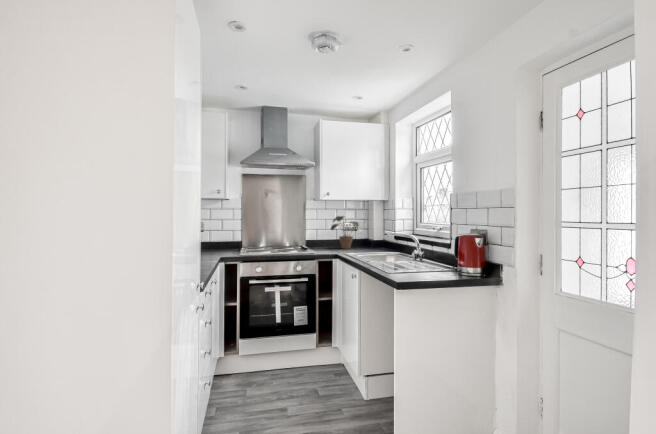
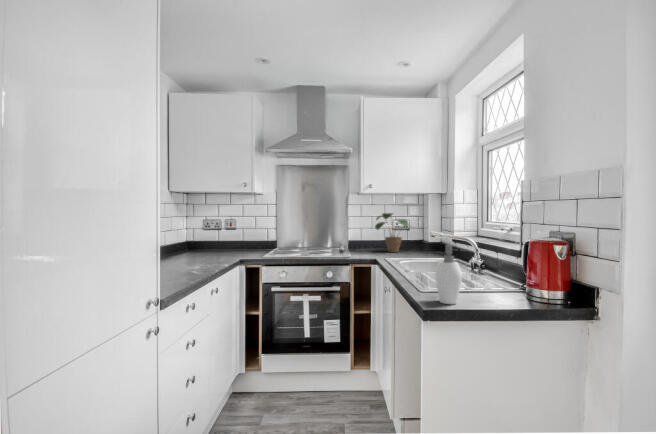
soap dispenser: none [402,238,426,280] -> present [435,245,462,304]

